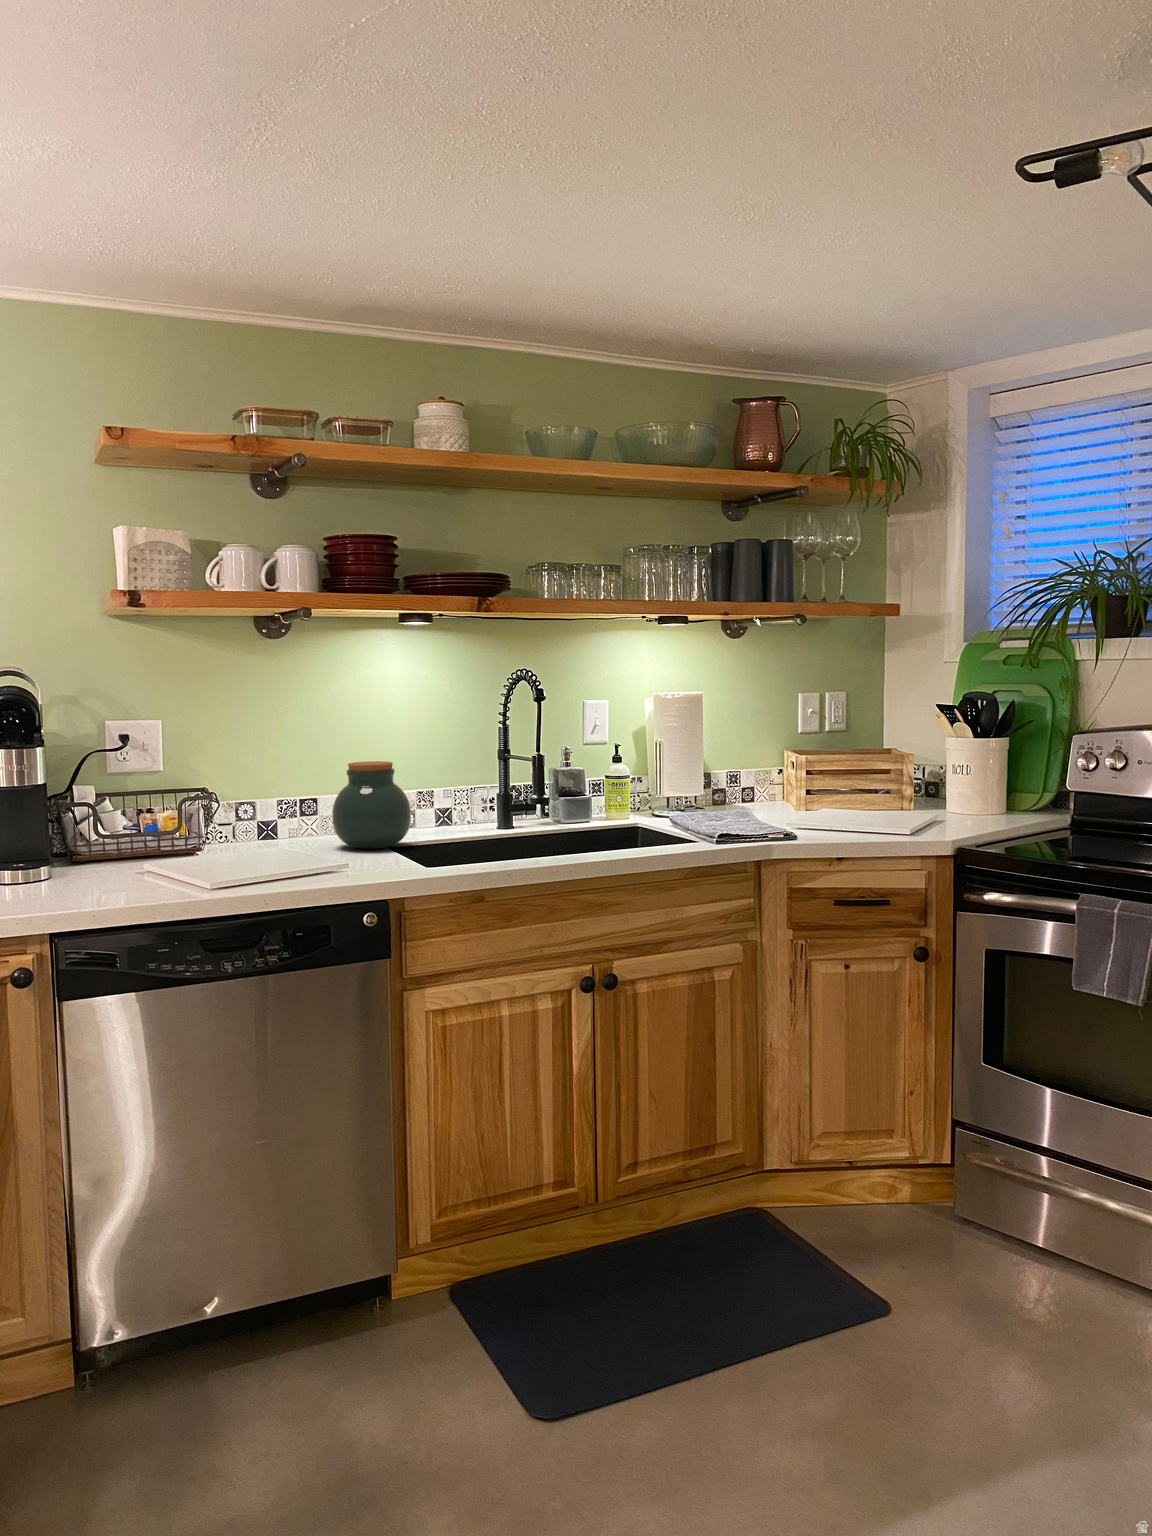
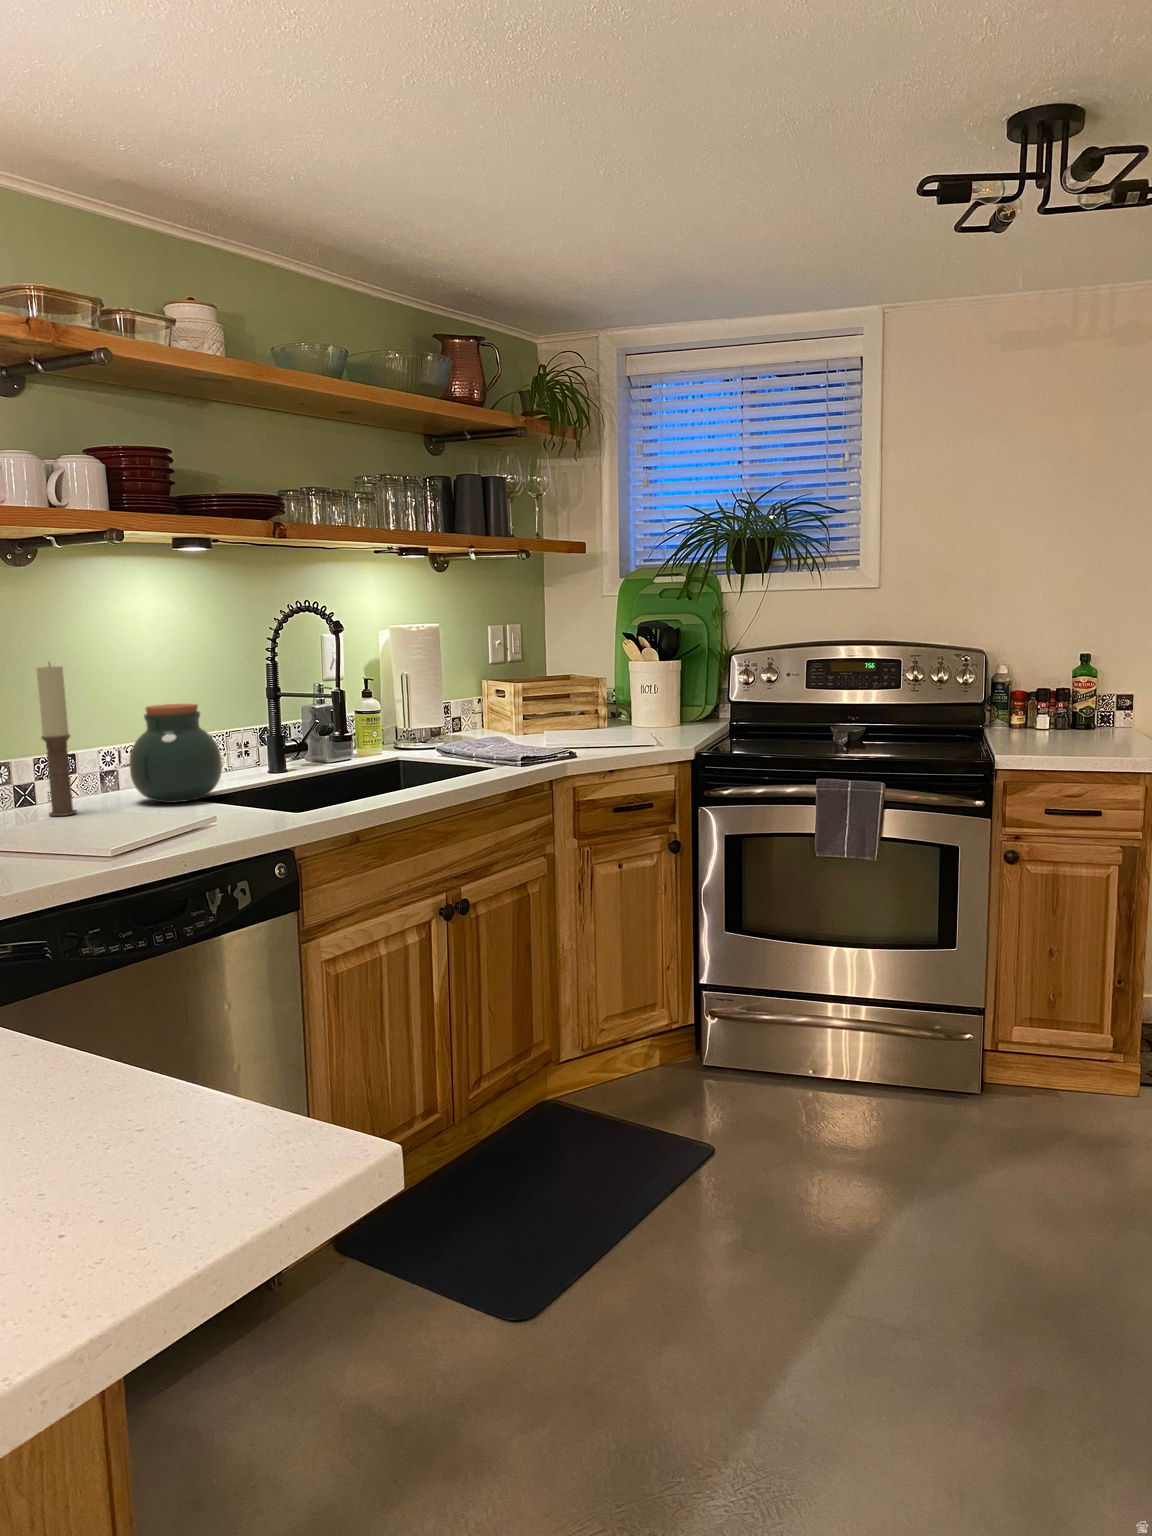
candle: none [255,721,280,851] -> present [37,663,76,816]

